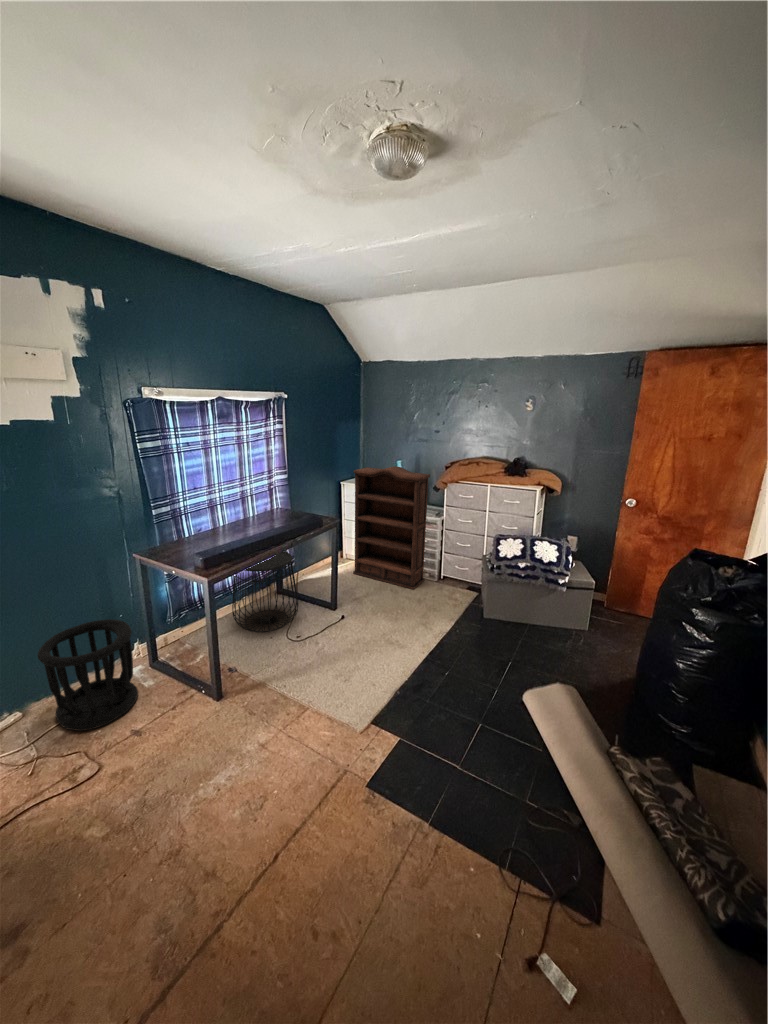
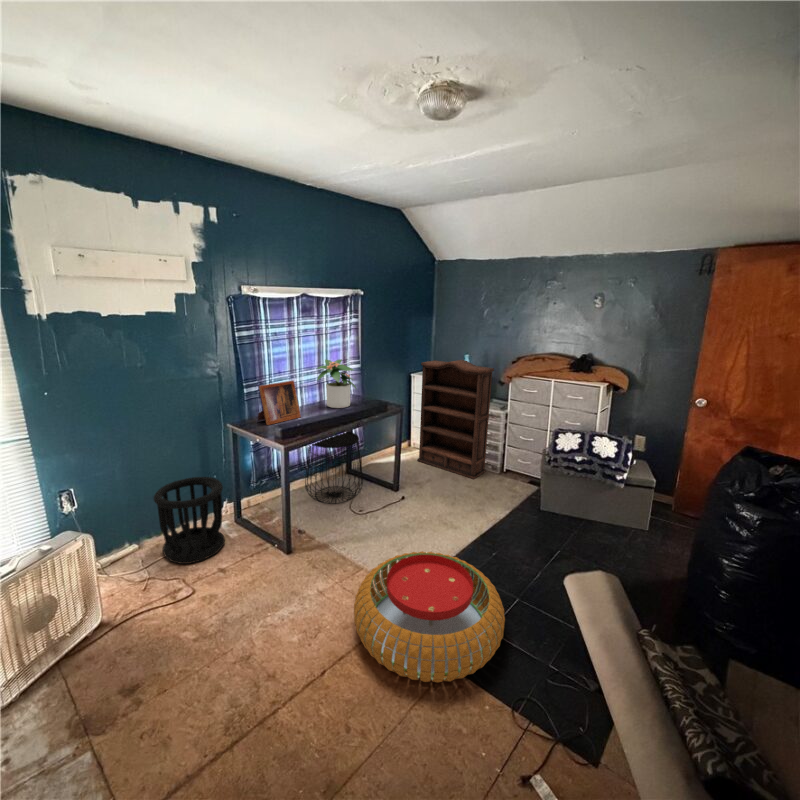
potted plant: none [239,471,288,526] -> present [317,359,356,408]
picture frame: none [171,498,224,553] -> present [258,381,301,425]
pouf: none [306,684,477,849] -> present [354,551,505,682]

